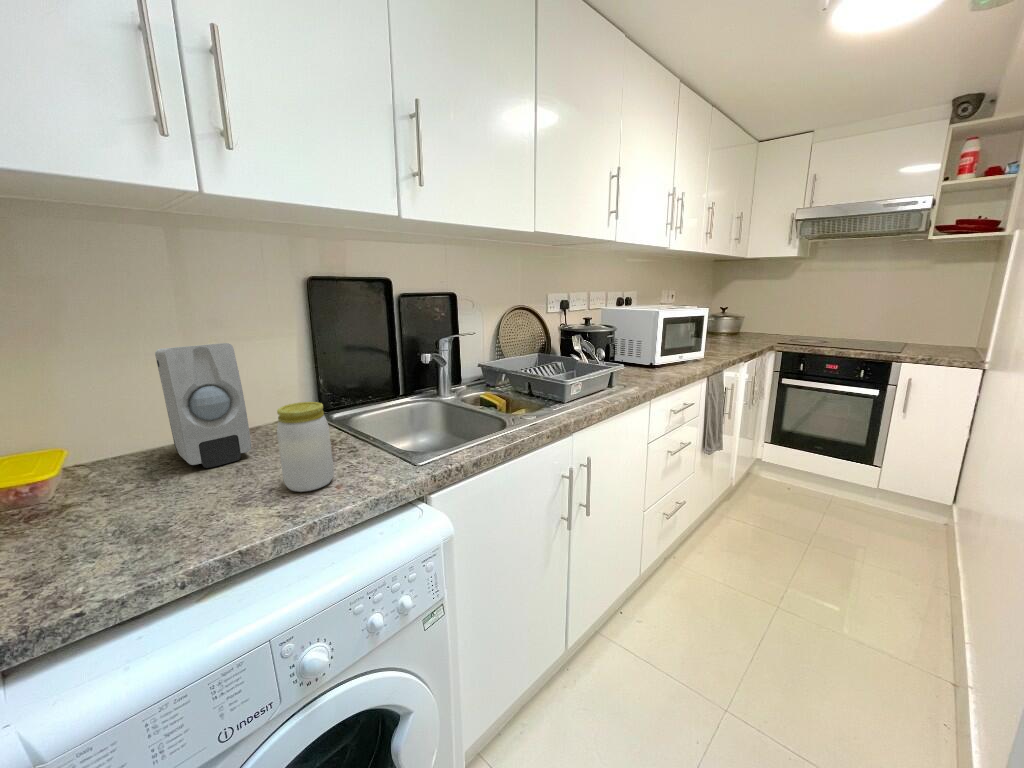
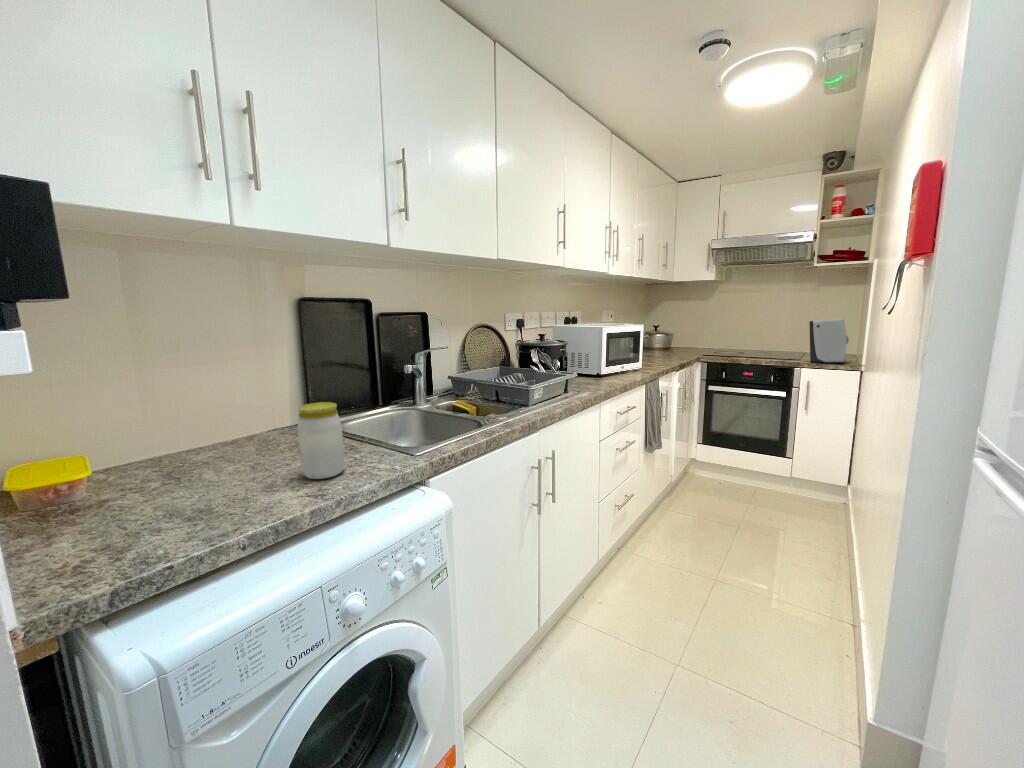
soap dispenser: present [155,343,251,468] -> present [809,318,849,364]

